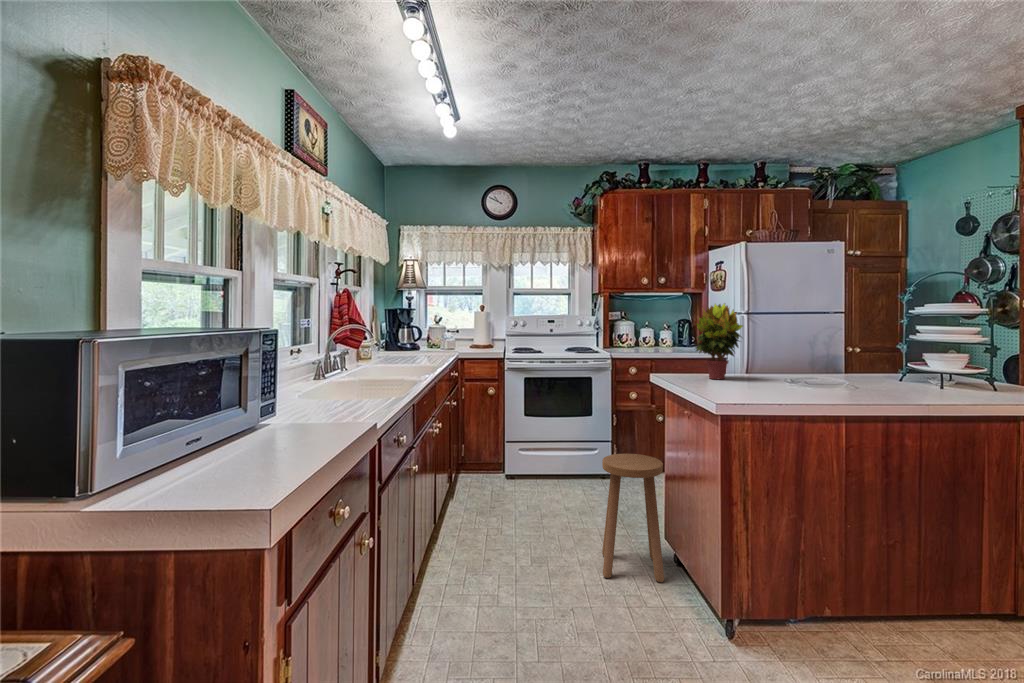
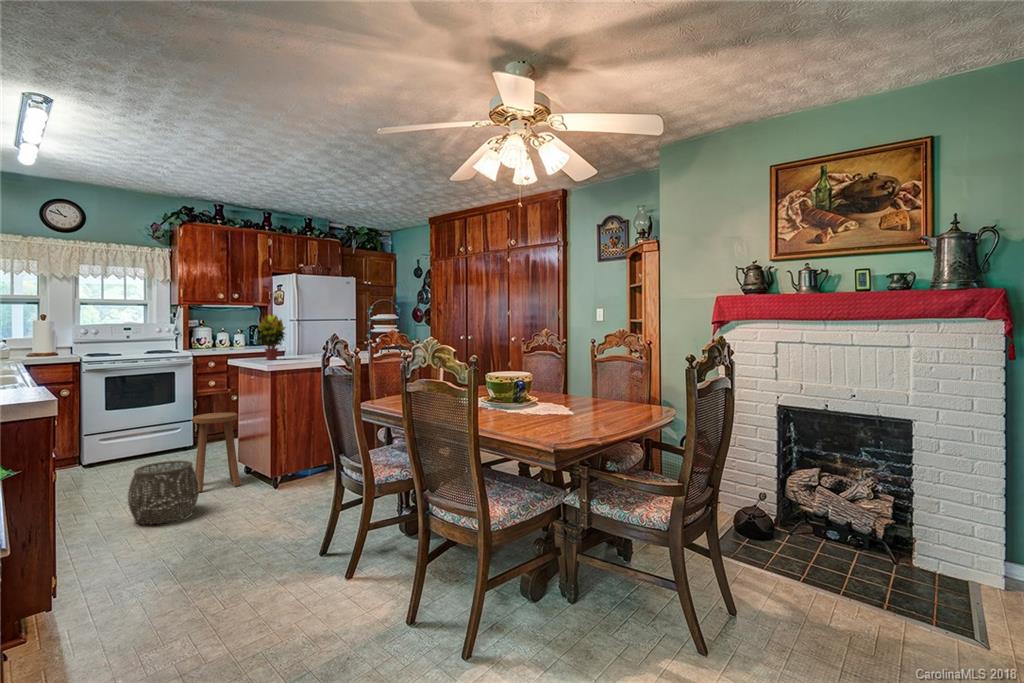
woven basket: none [507,536,603,656] -> present [128,460,199,525]

